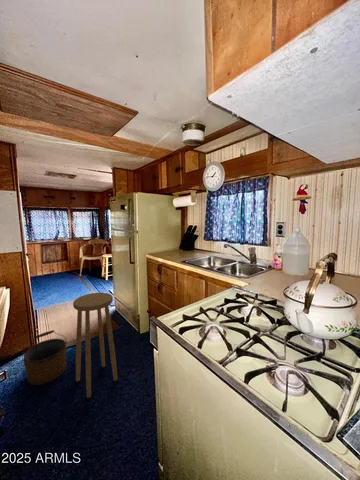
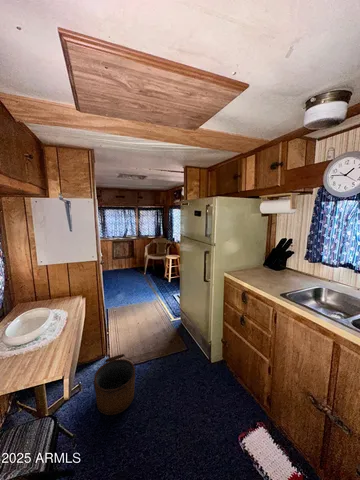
stool: present [73,293,118,398] -> none [145,322,192,456]

